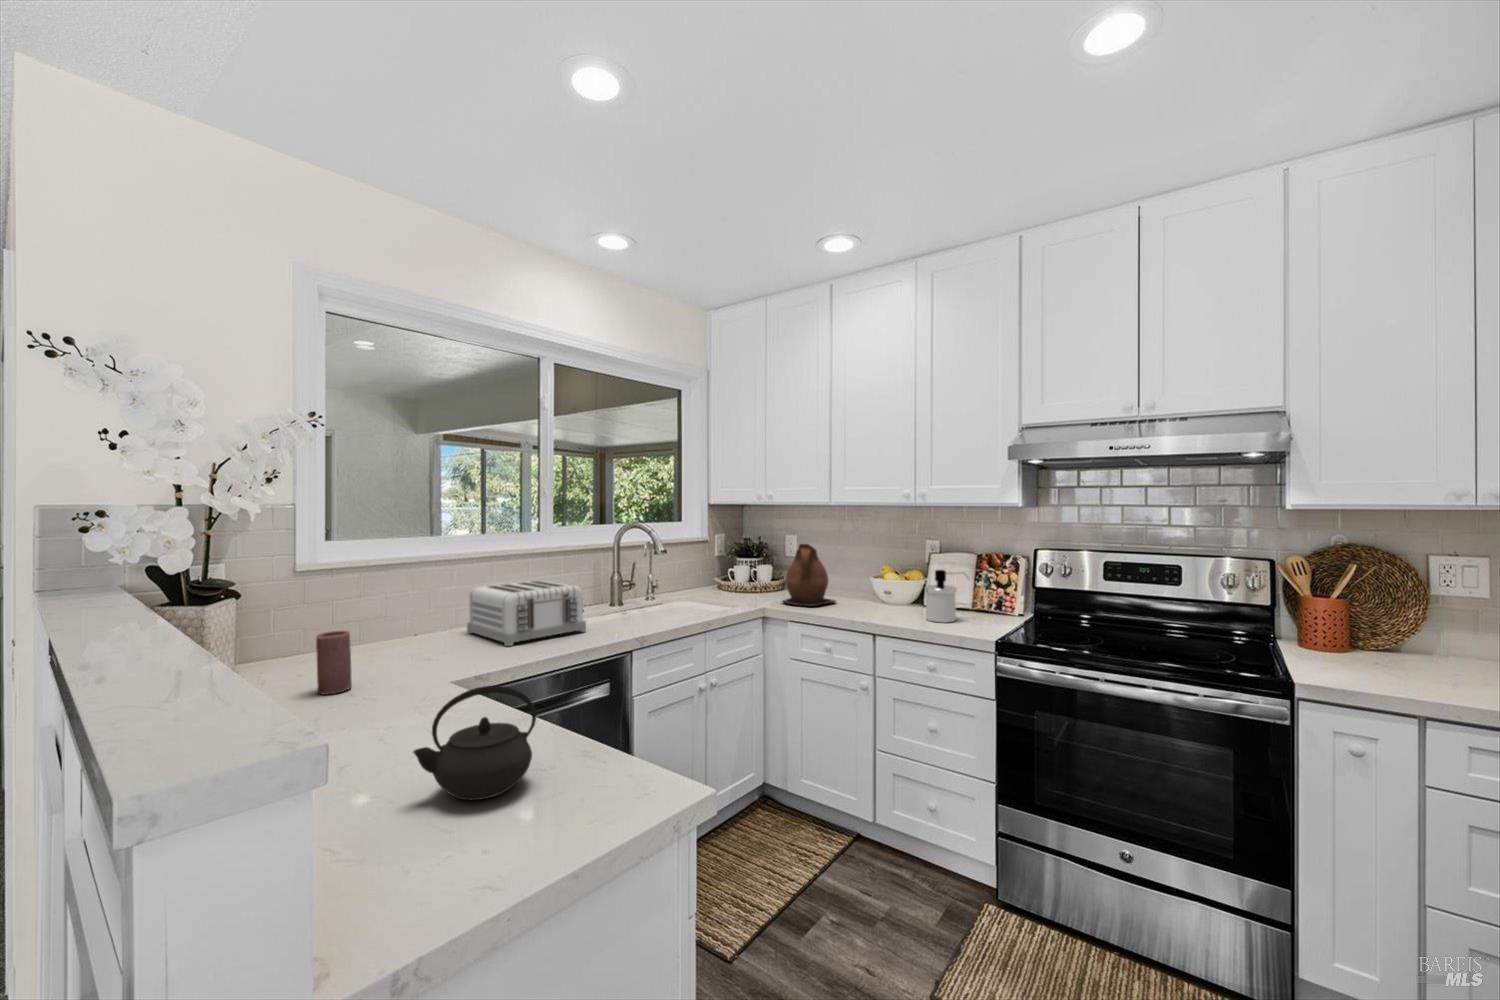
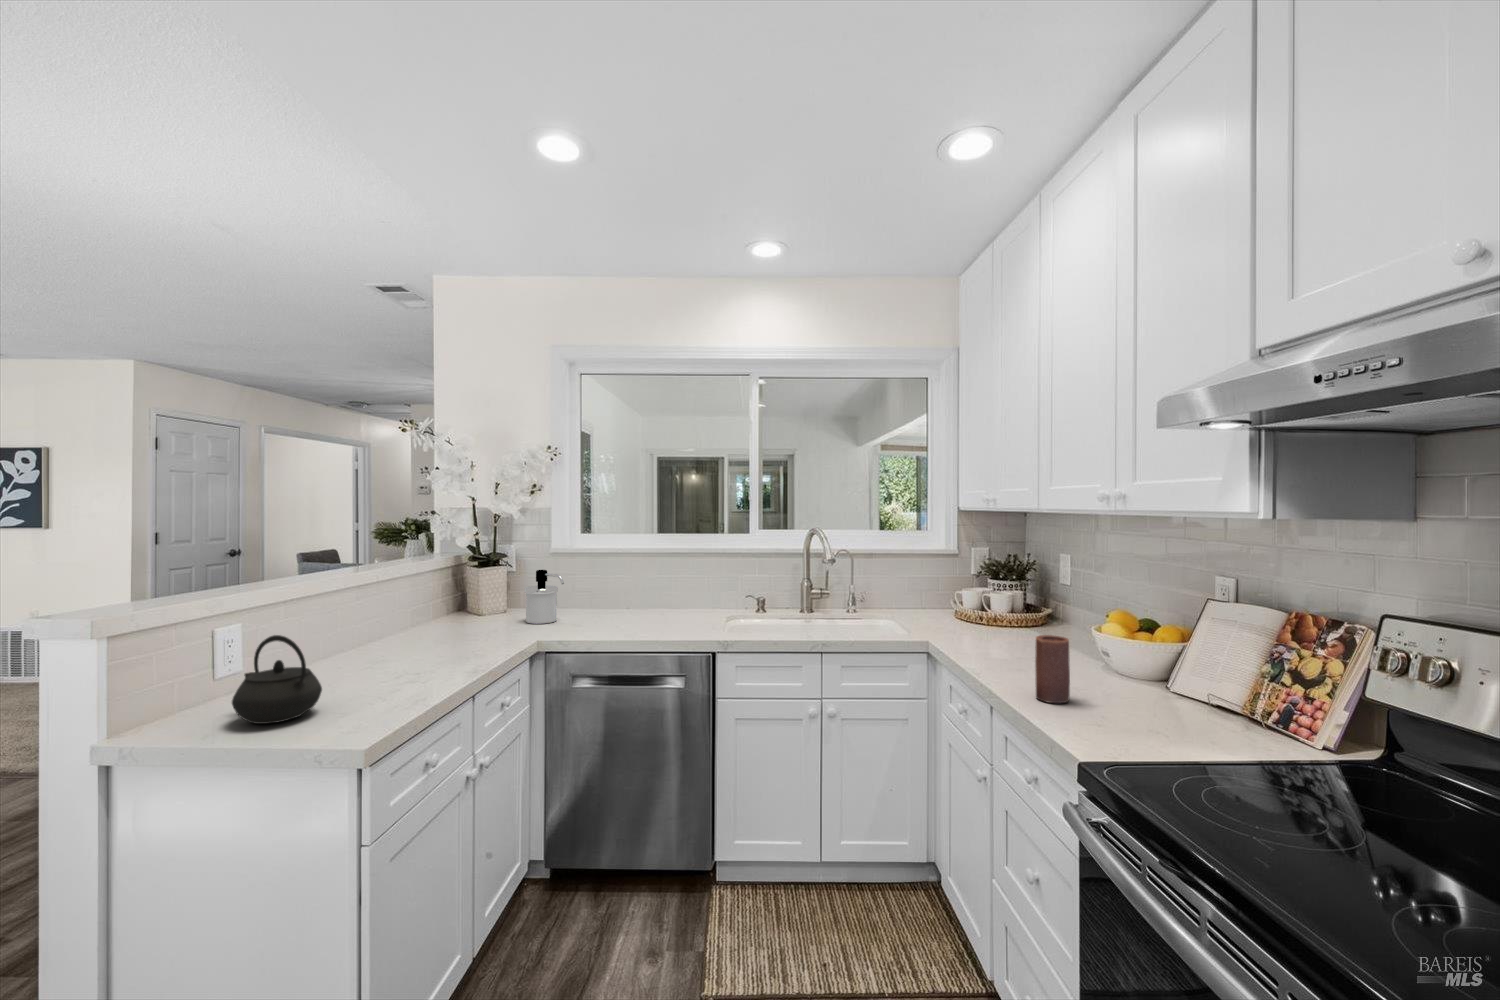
ceramic pitcher: present [783,544,835,606] -> none [966,564,1050,657]
soap dispenser: present [925,570,970,623] -> present [525,570,564,624]
toaster: present [467,580,586,646] -> none [616,574,706,630]
candle: present [316,631,352,694] -> present [1035,635,1070,703]

